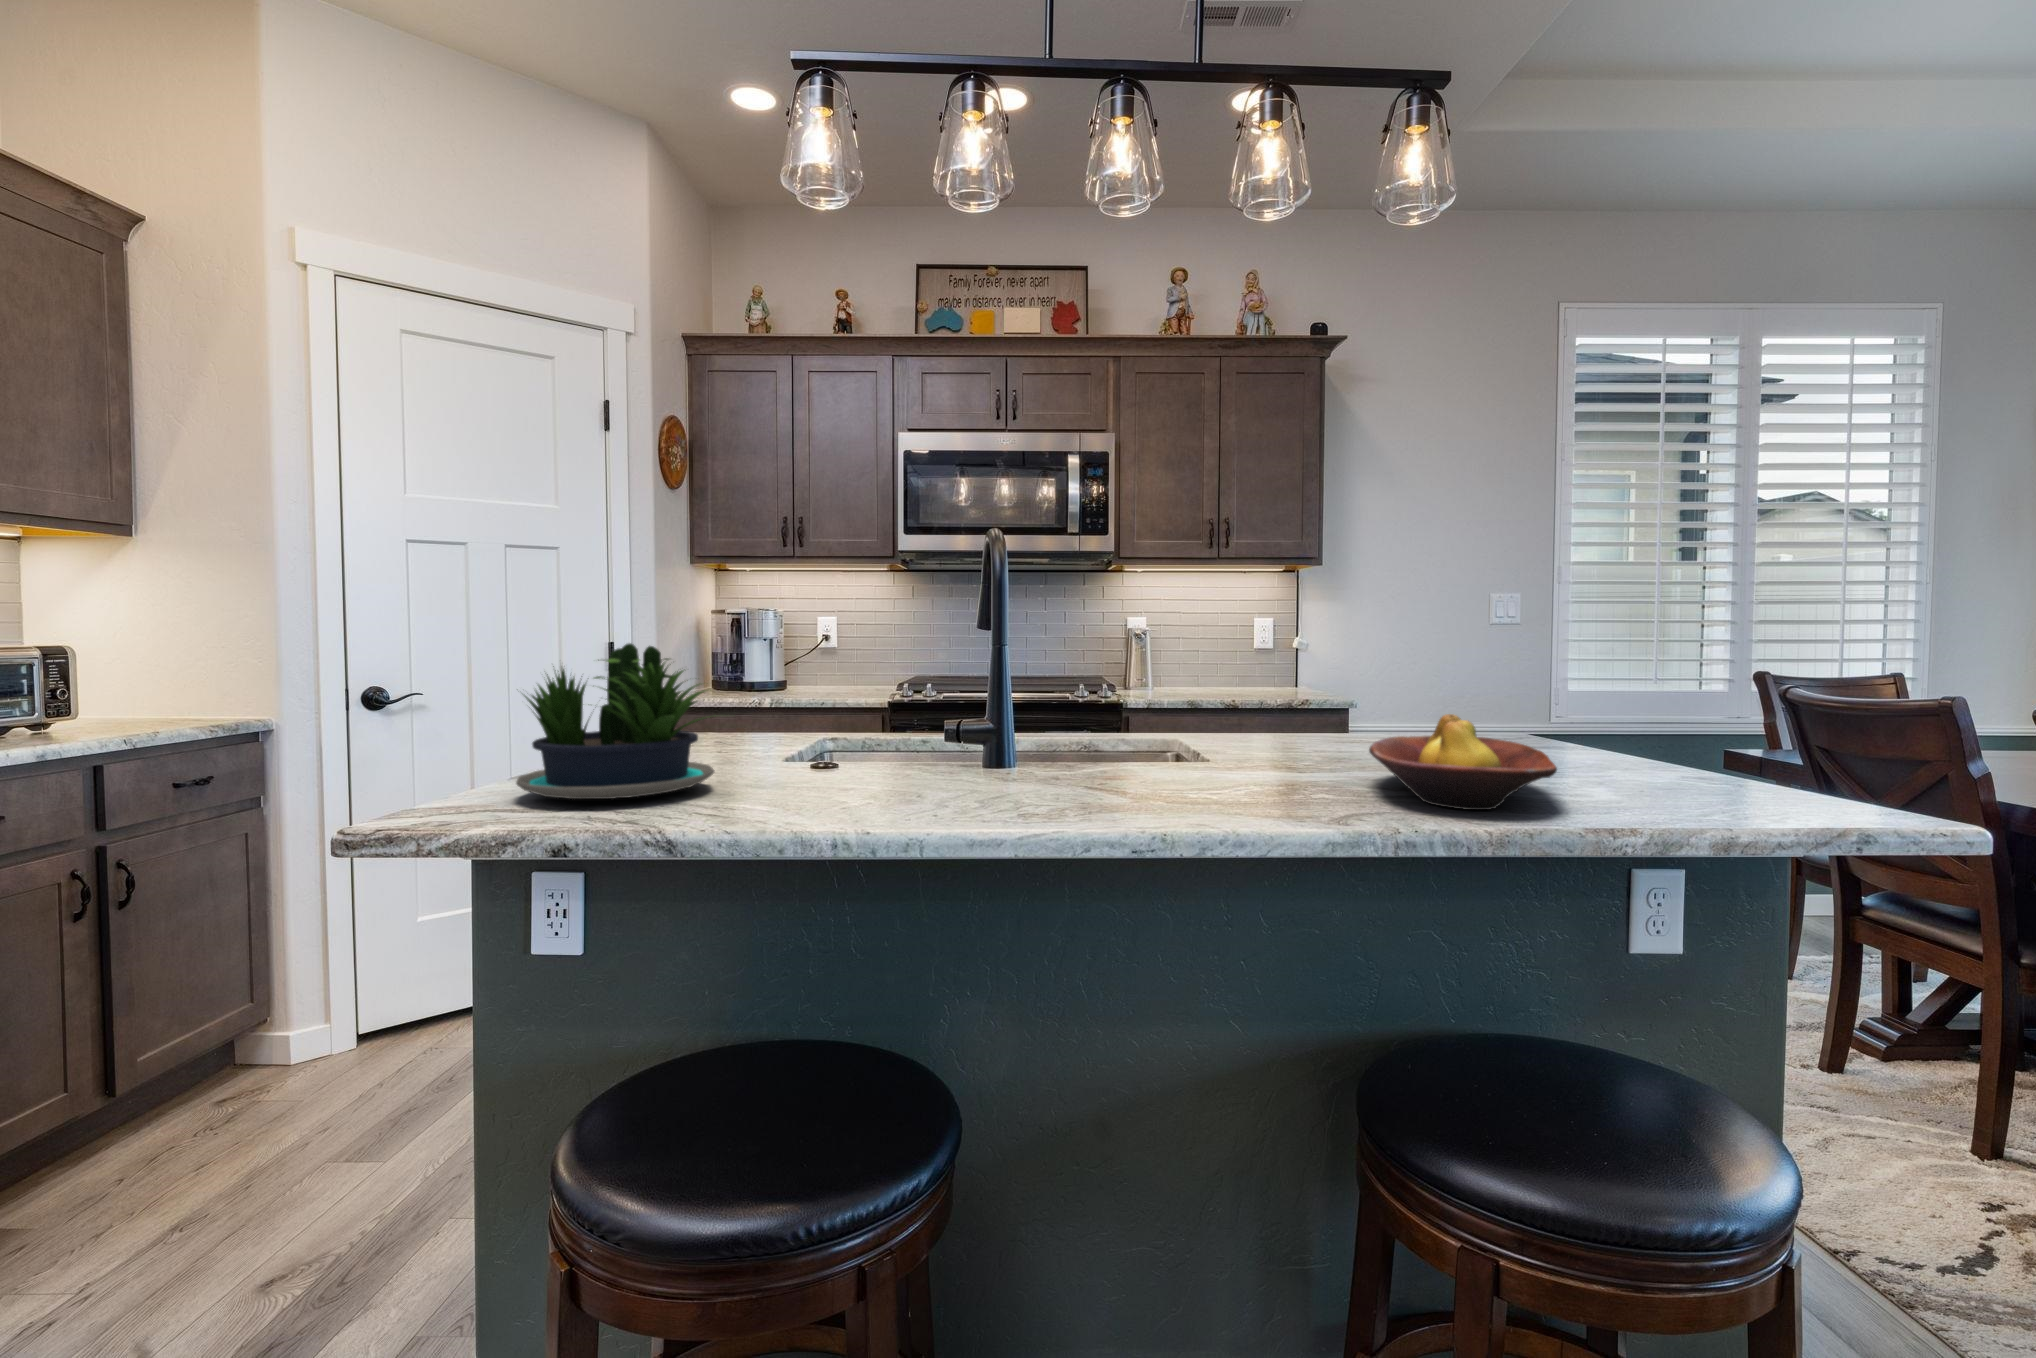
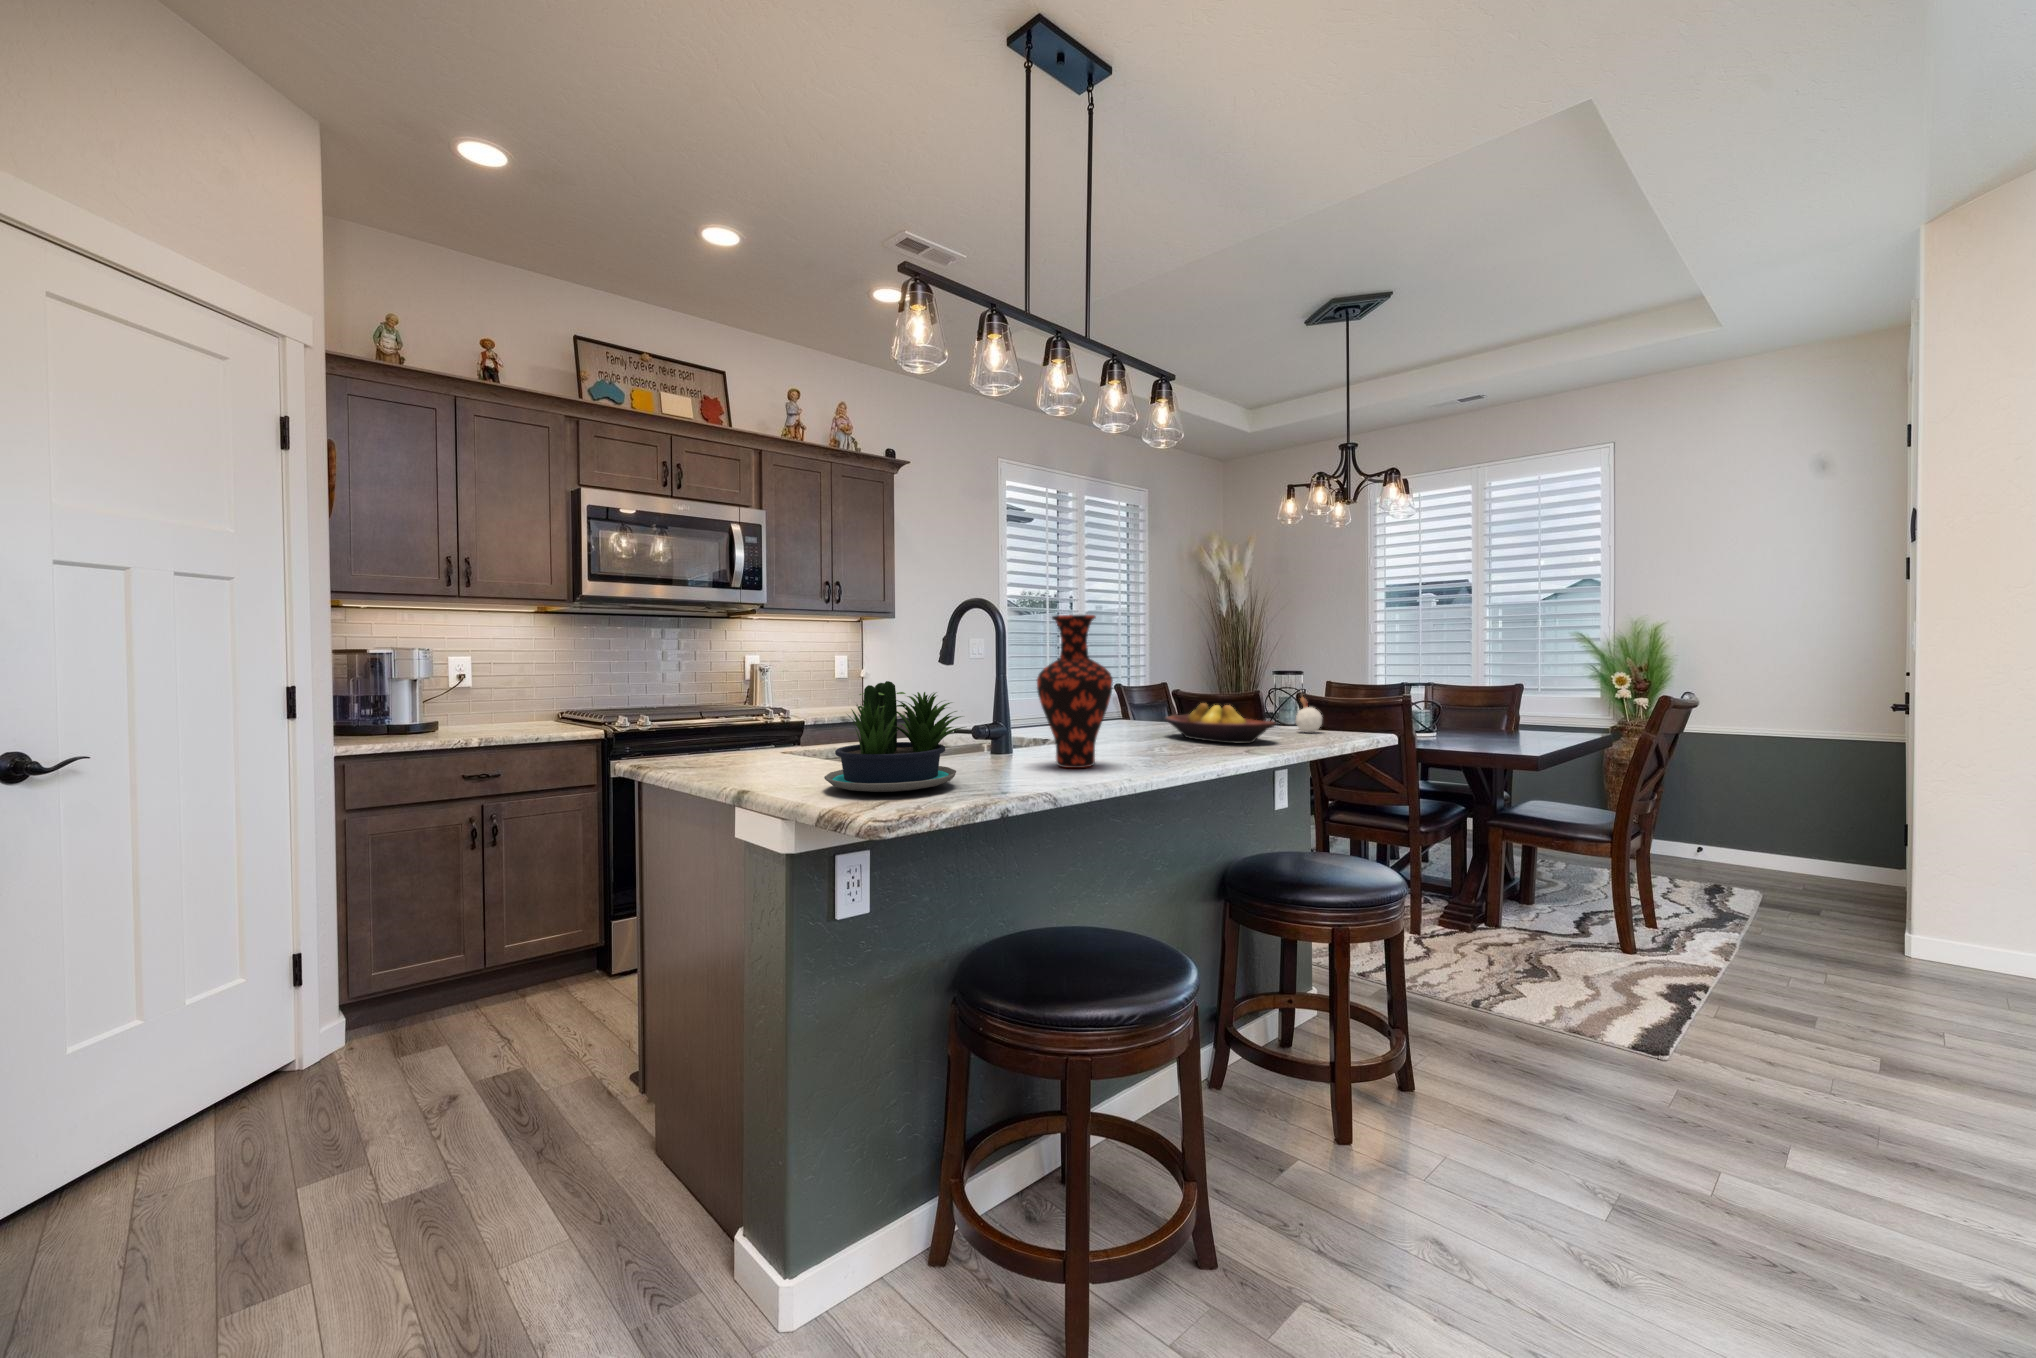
vase: none [878,536,1012,807] -> present [1037,615,1113,768]
candle: none [1737,699,1816,809] -> present [1296,697,1322,733]

